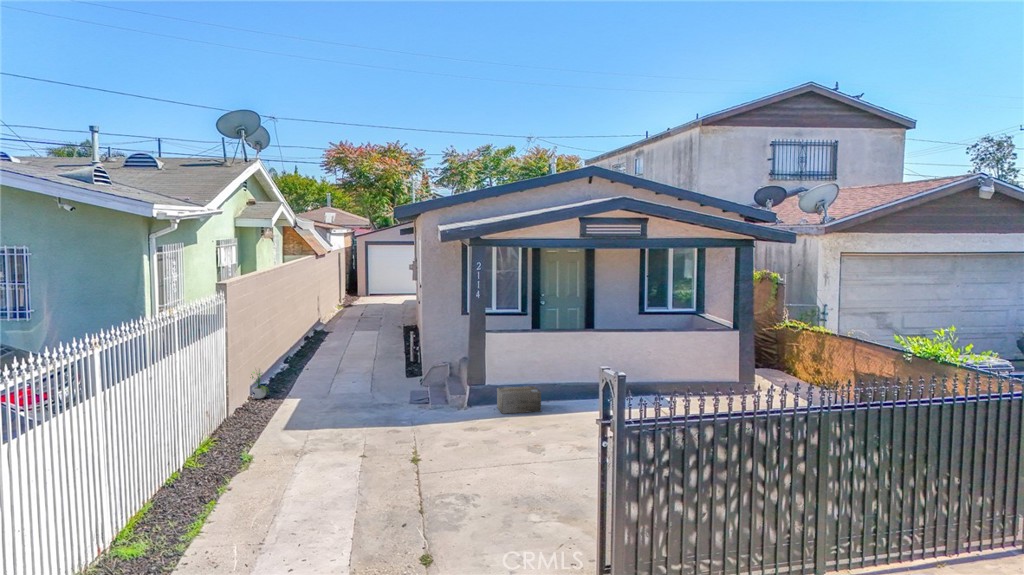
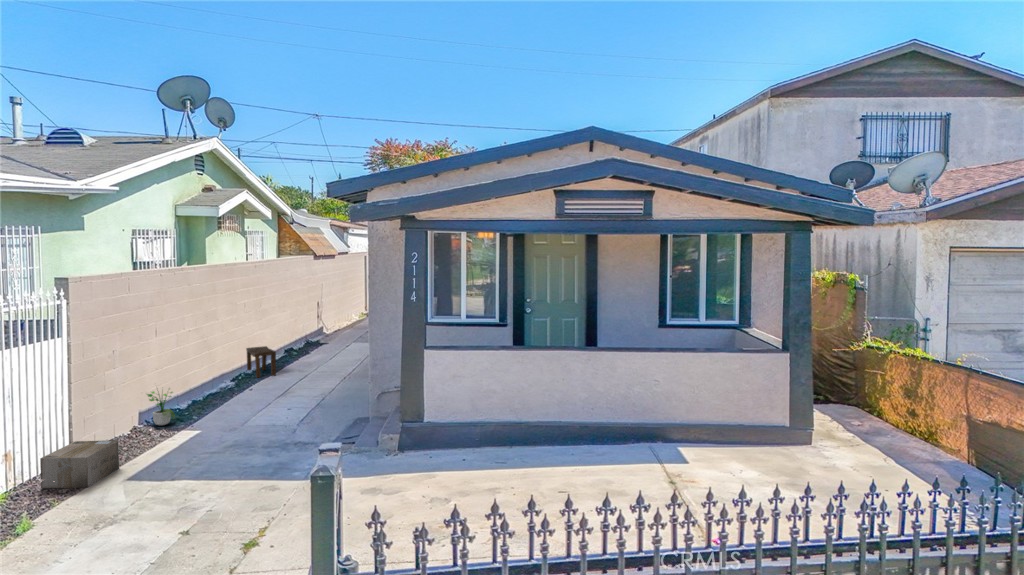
bench: none [280,337,311,363] -> present [246,346,276,378]
cardboard box: present [497,386,541,414] -> present [40,440,119,489]

